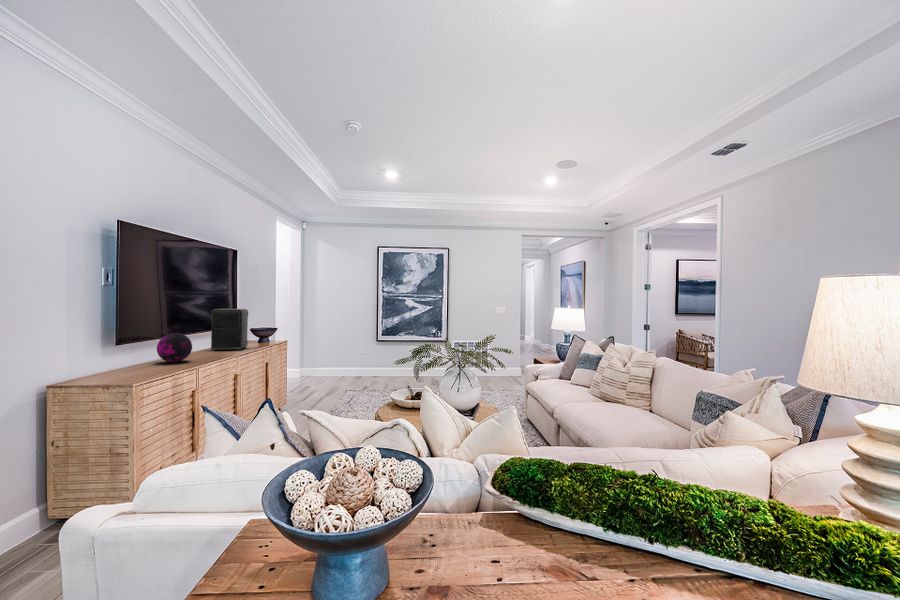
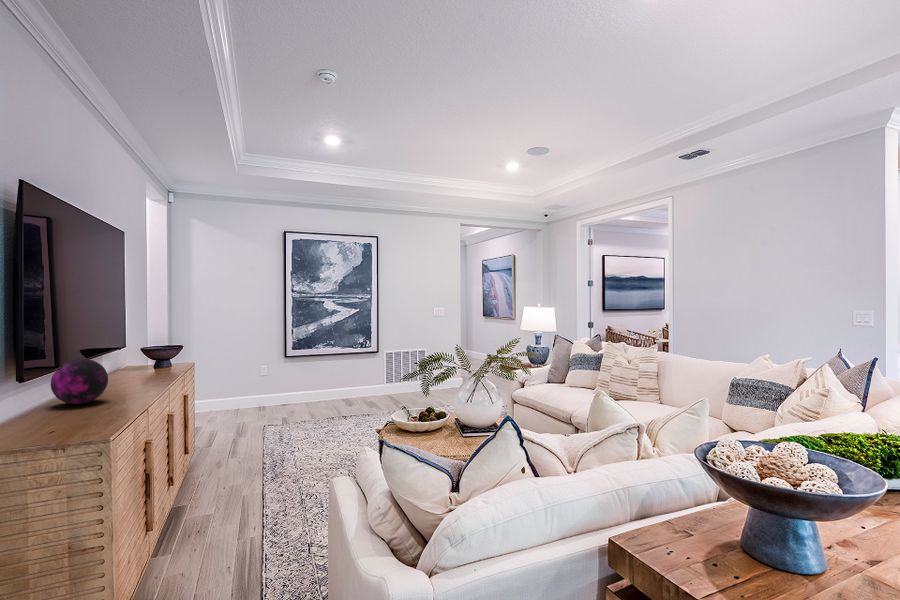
speaker: present [211,309,248,350] -> none [104,319,153,383]

